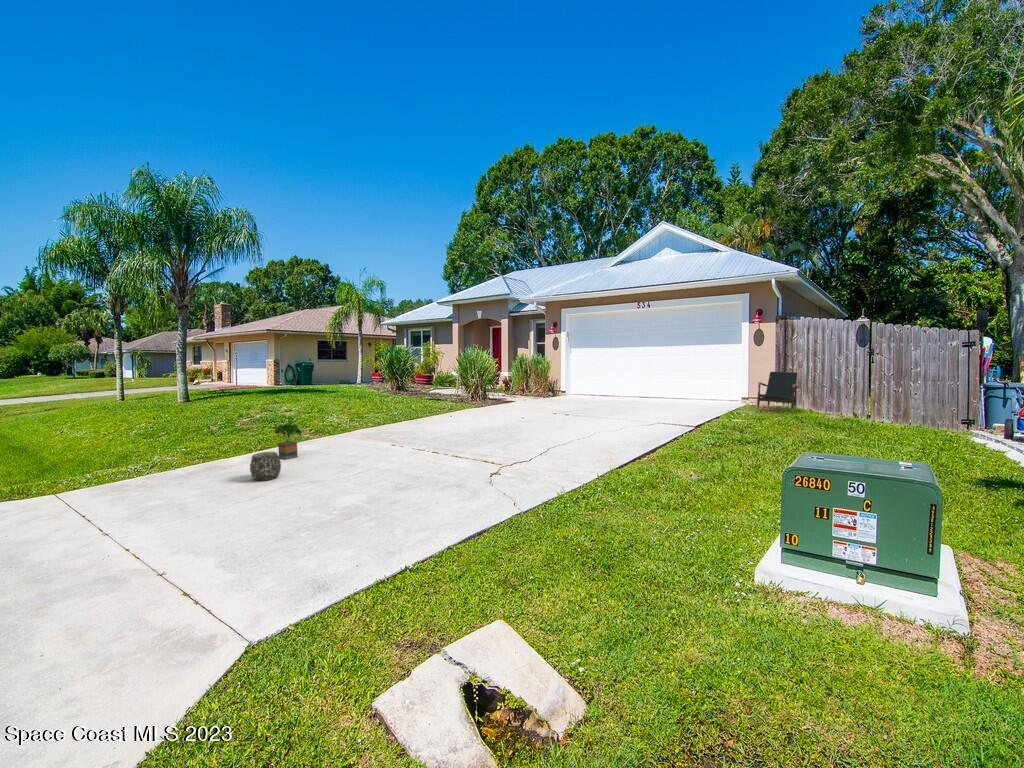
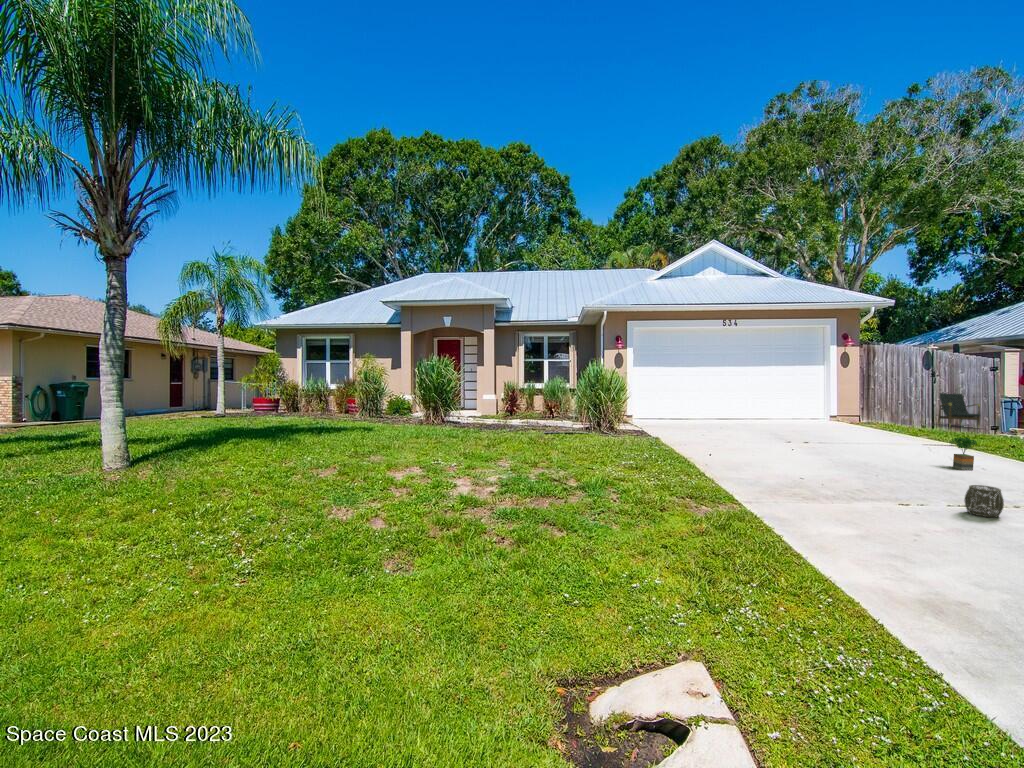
lounge chair: present [757,372,798,413] -> present [938,393,980,428]
potted tree: present [275,424,302,460] -> present [951,437,976,470]

